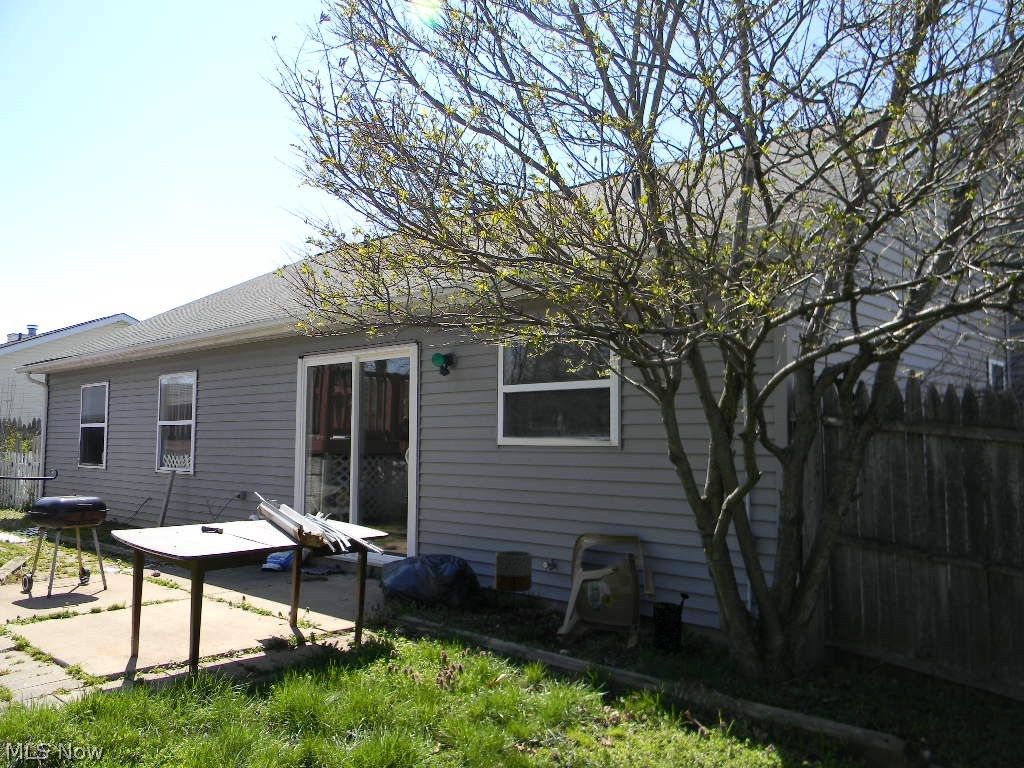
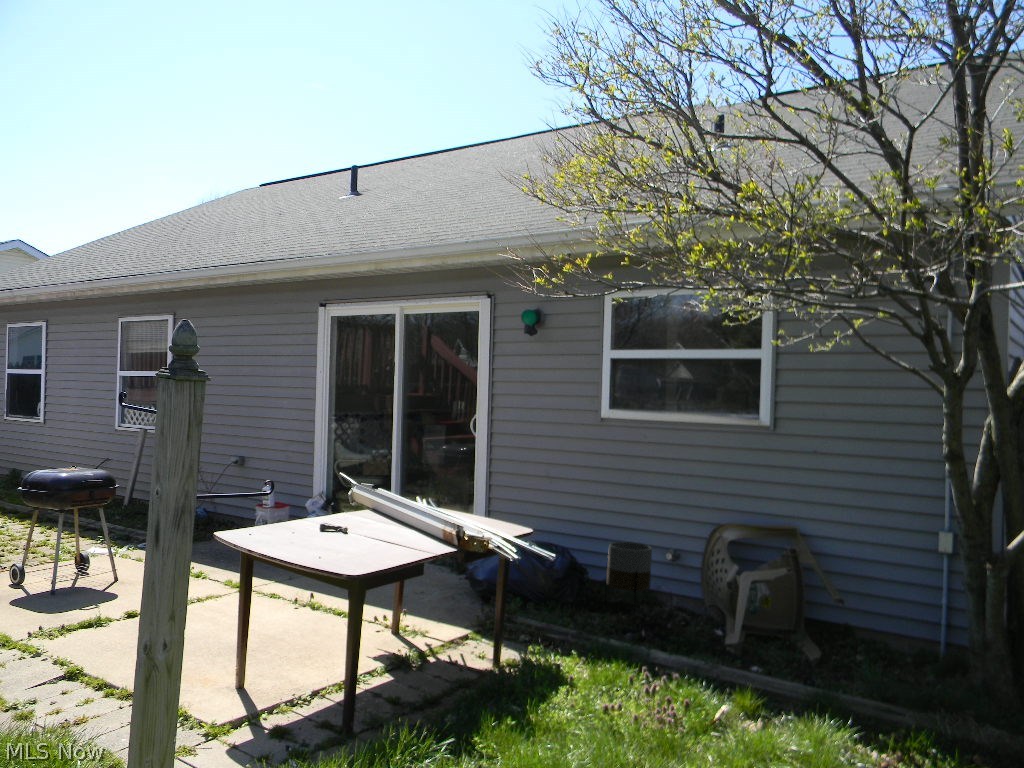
watering can: present [653,593,689,649] -> none [832,598,870,665]

